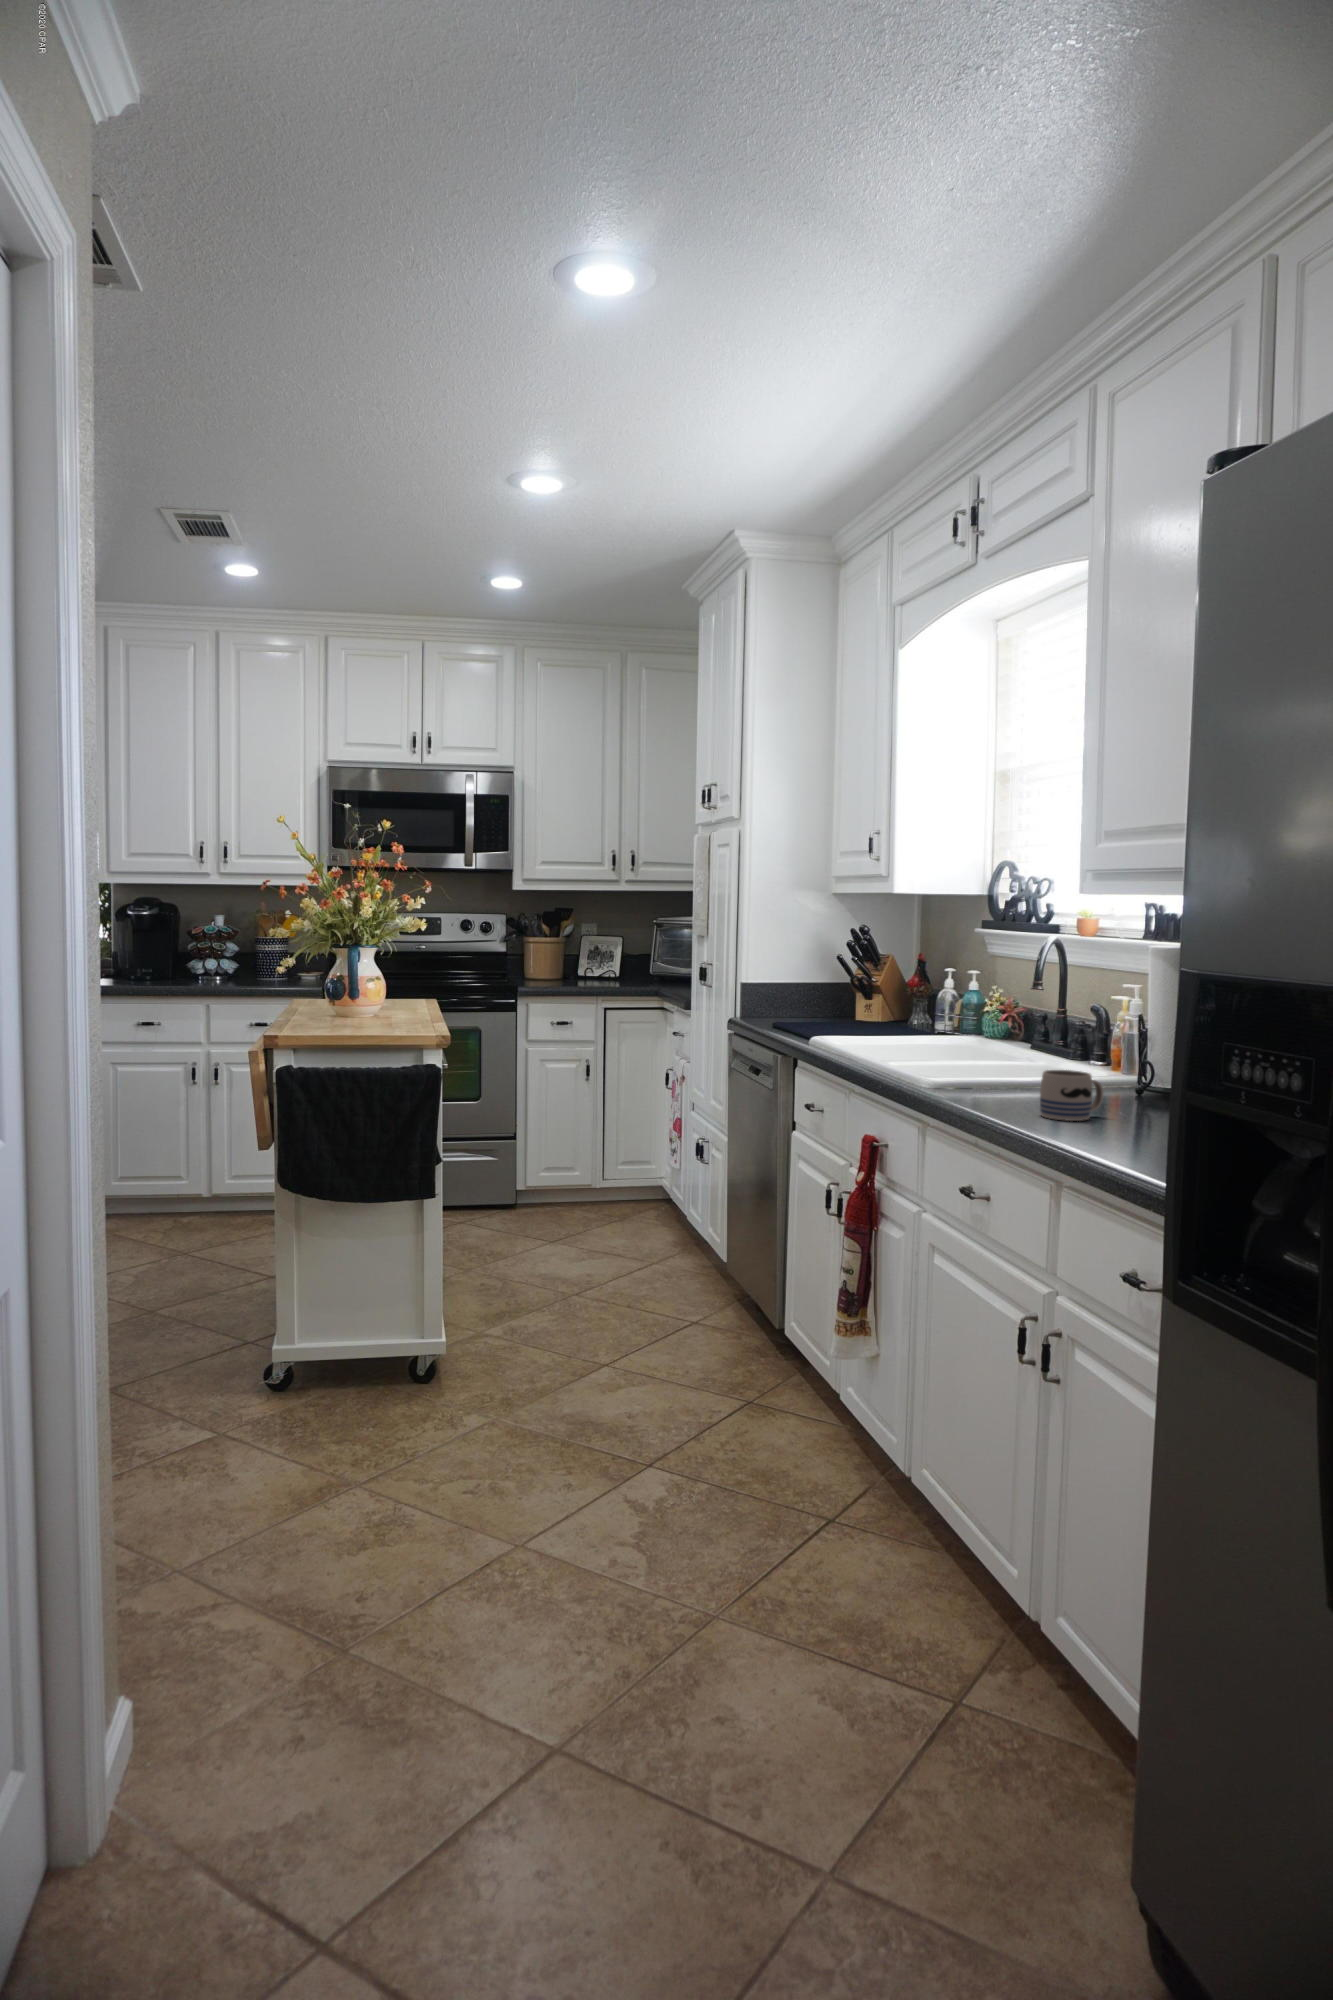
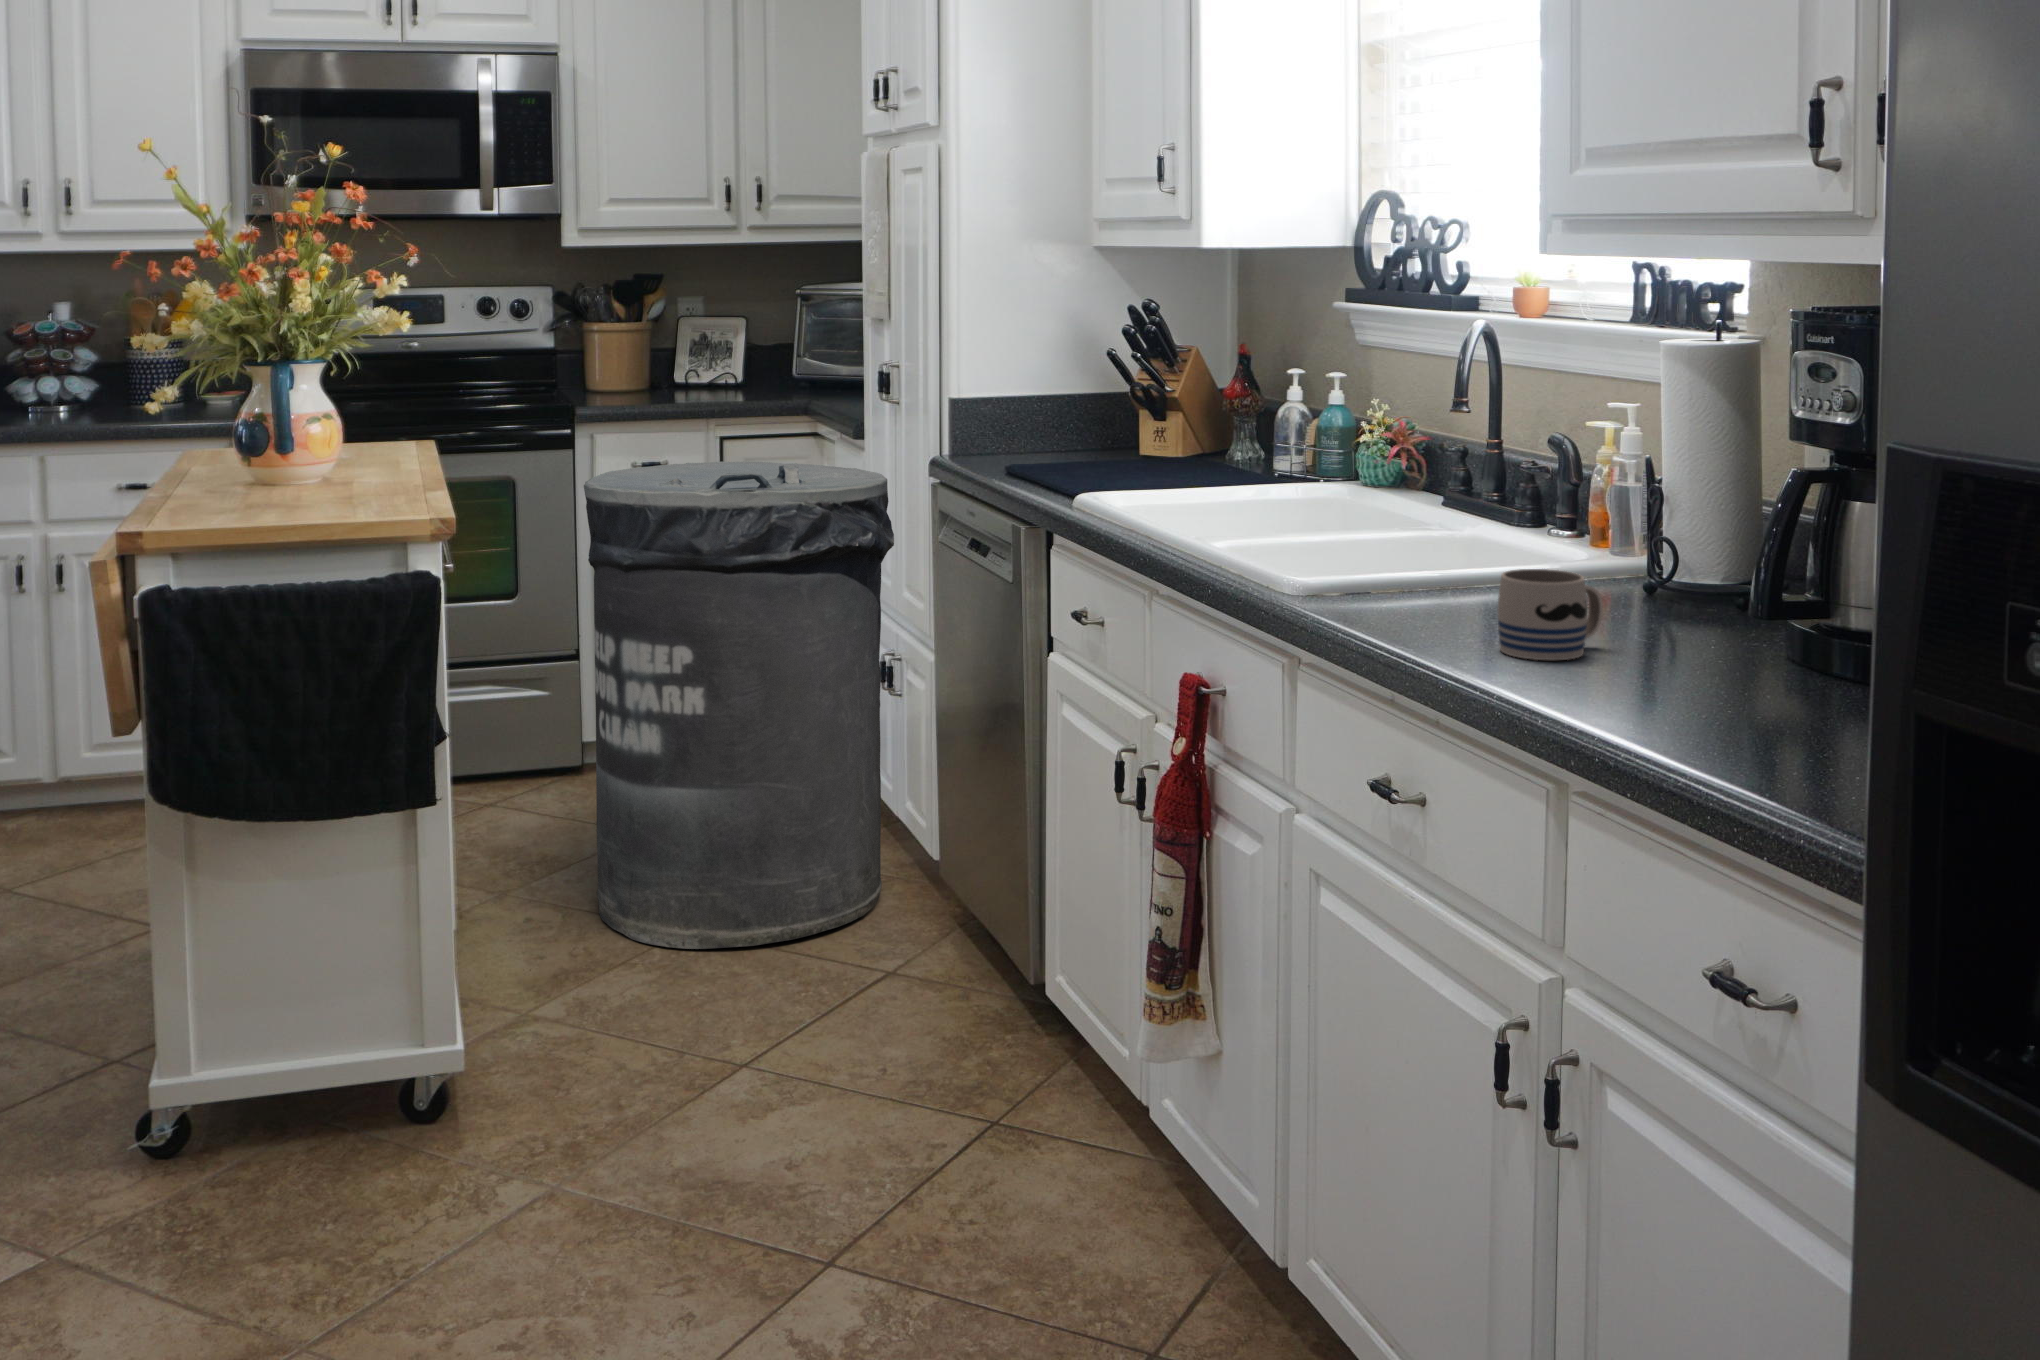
trash can: none [521,1018,703,1302] -> present [584,462,894,949]

